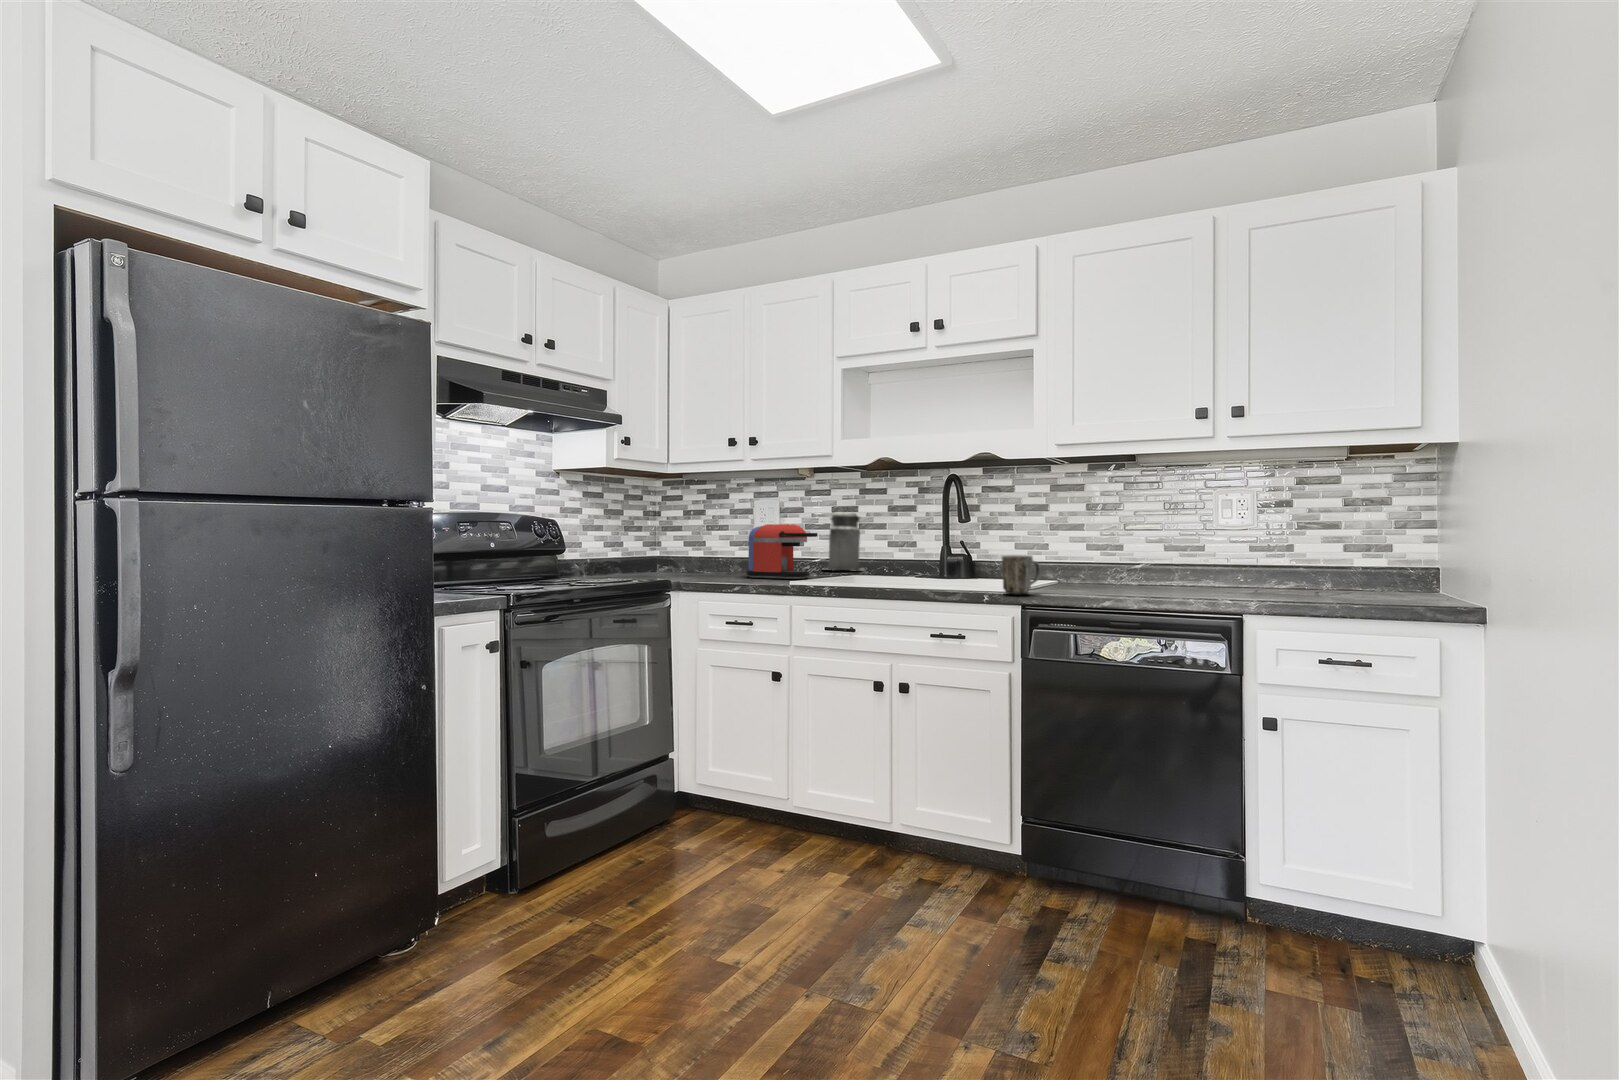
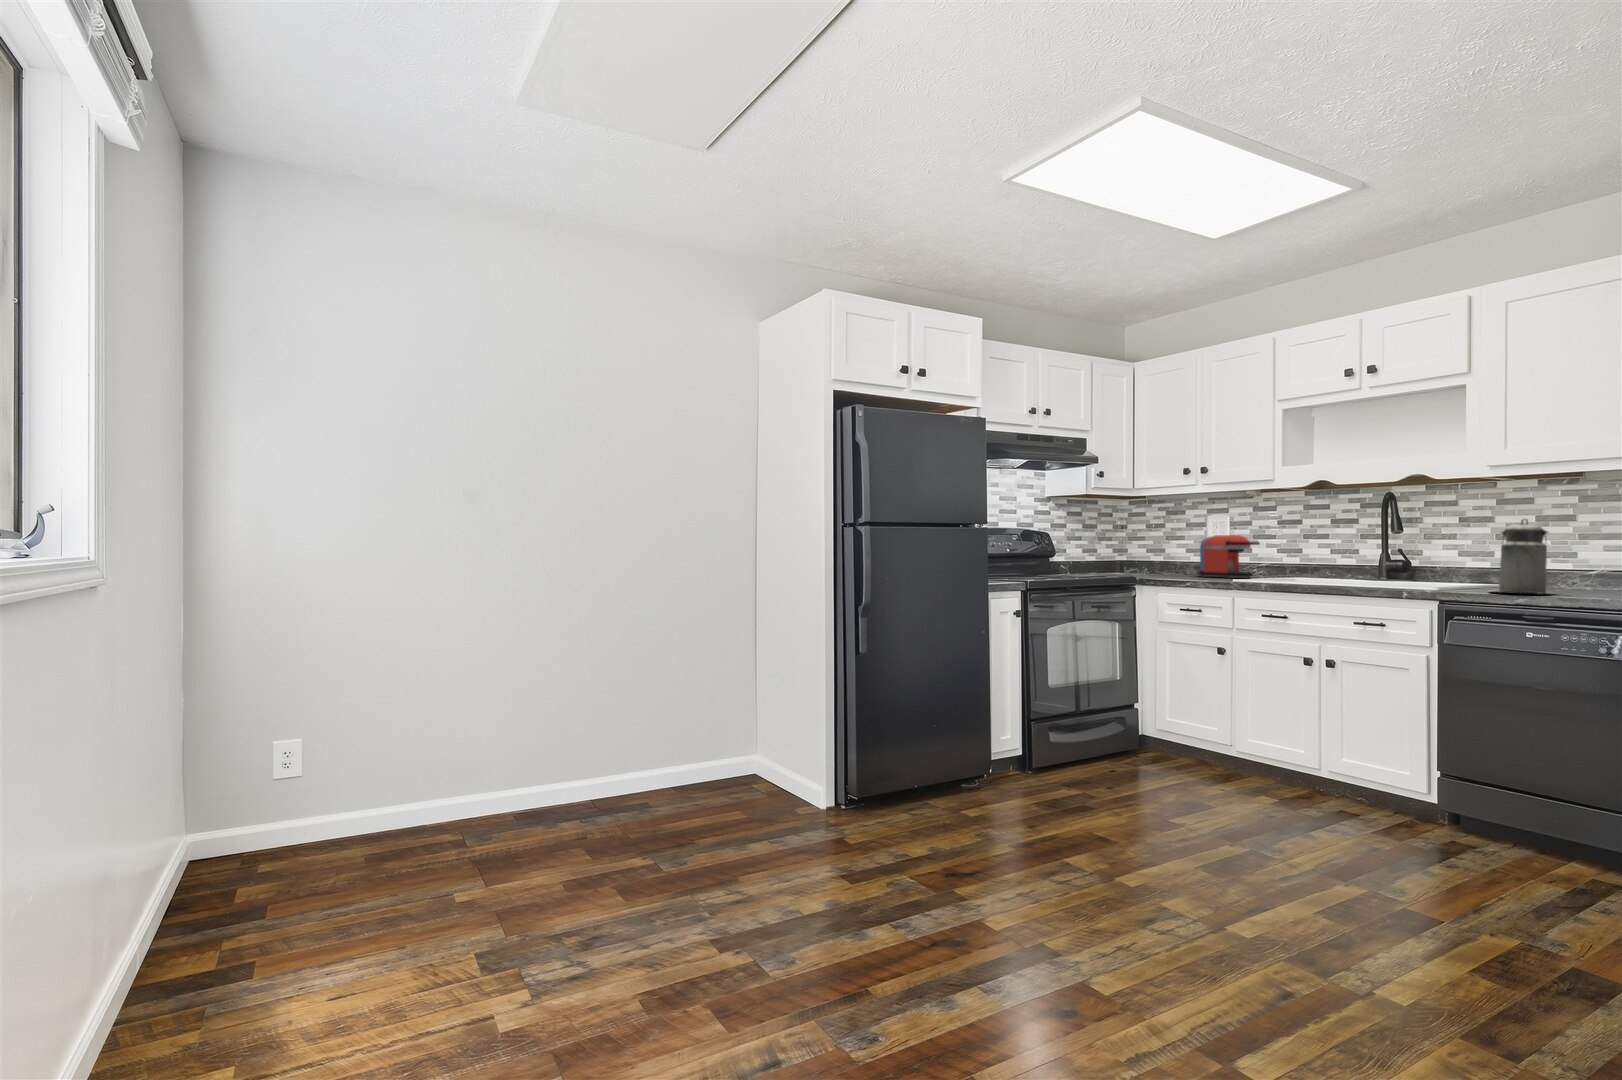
canister: present [828,507,864,571] -> present [1498,519,1554,594]
mug: present [1002,555,1040,594] -> none [1418,560,1458,591]

